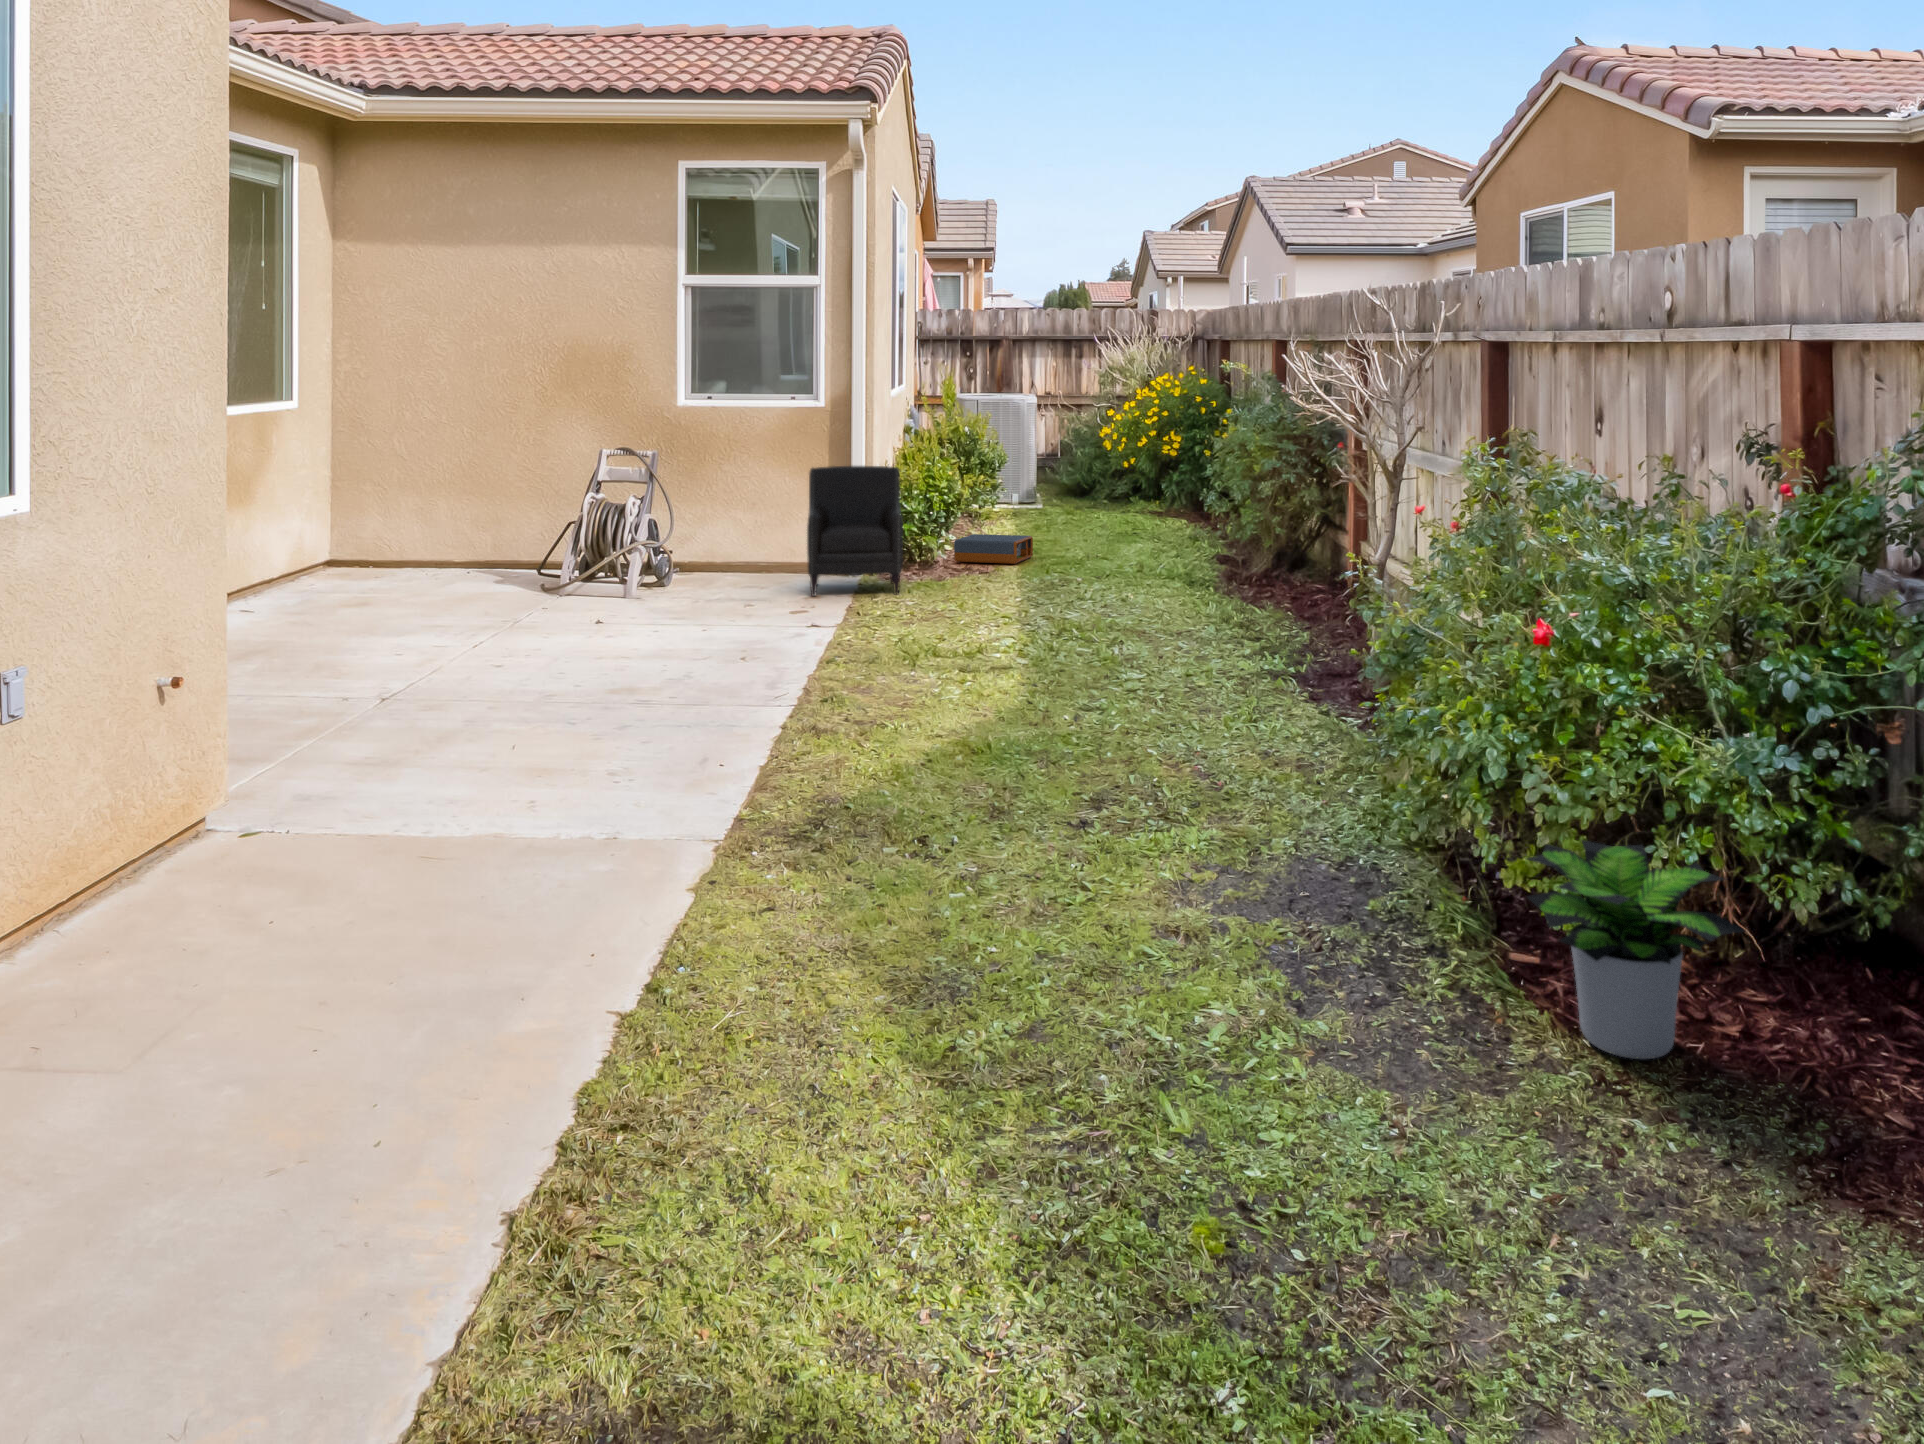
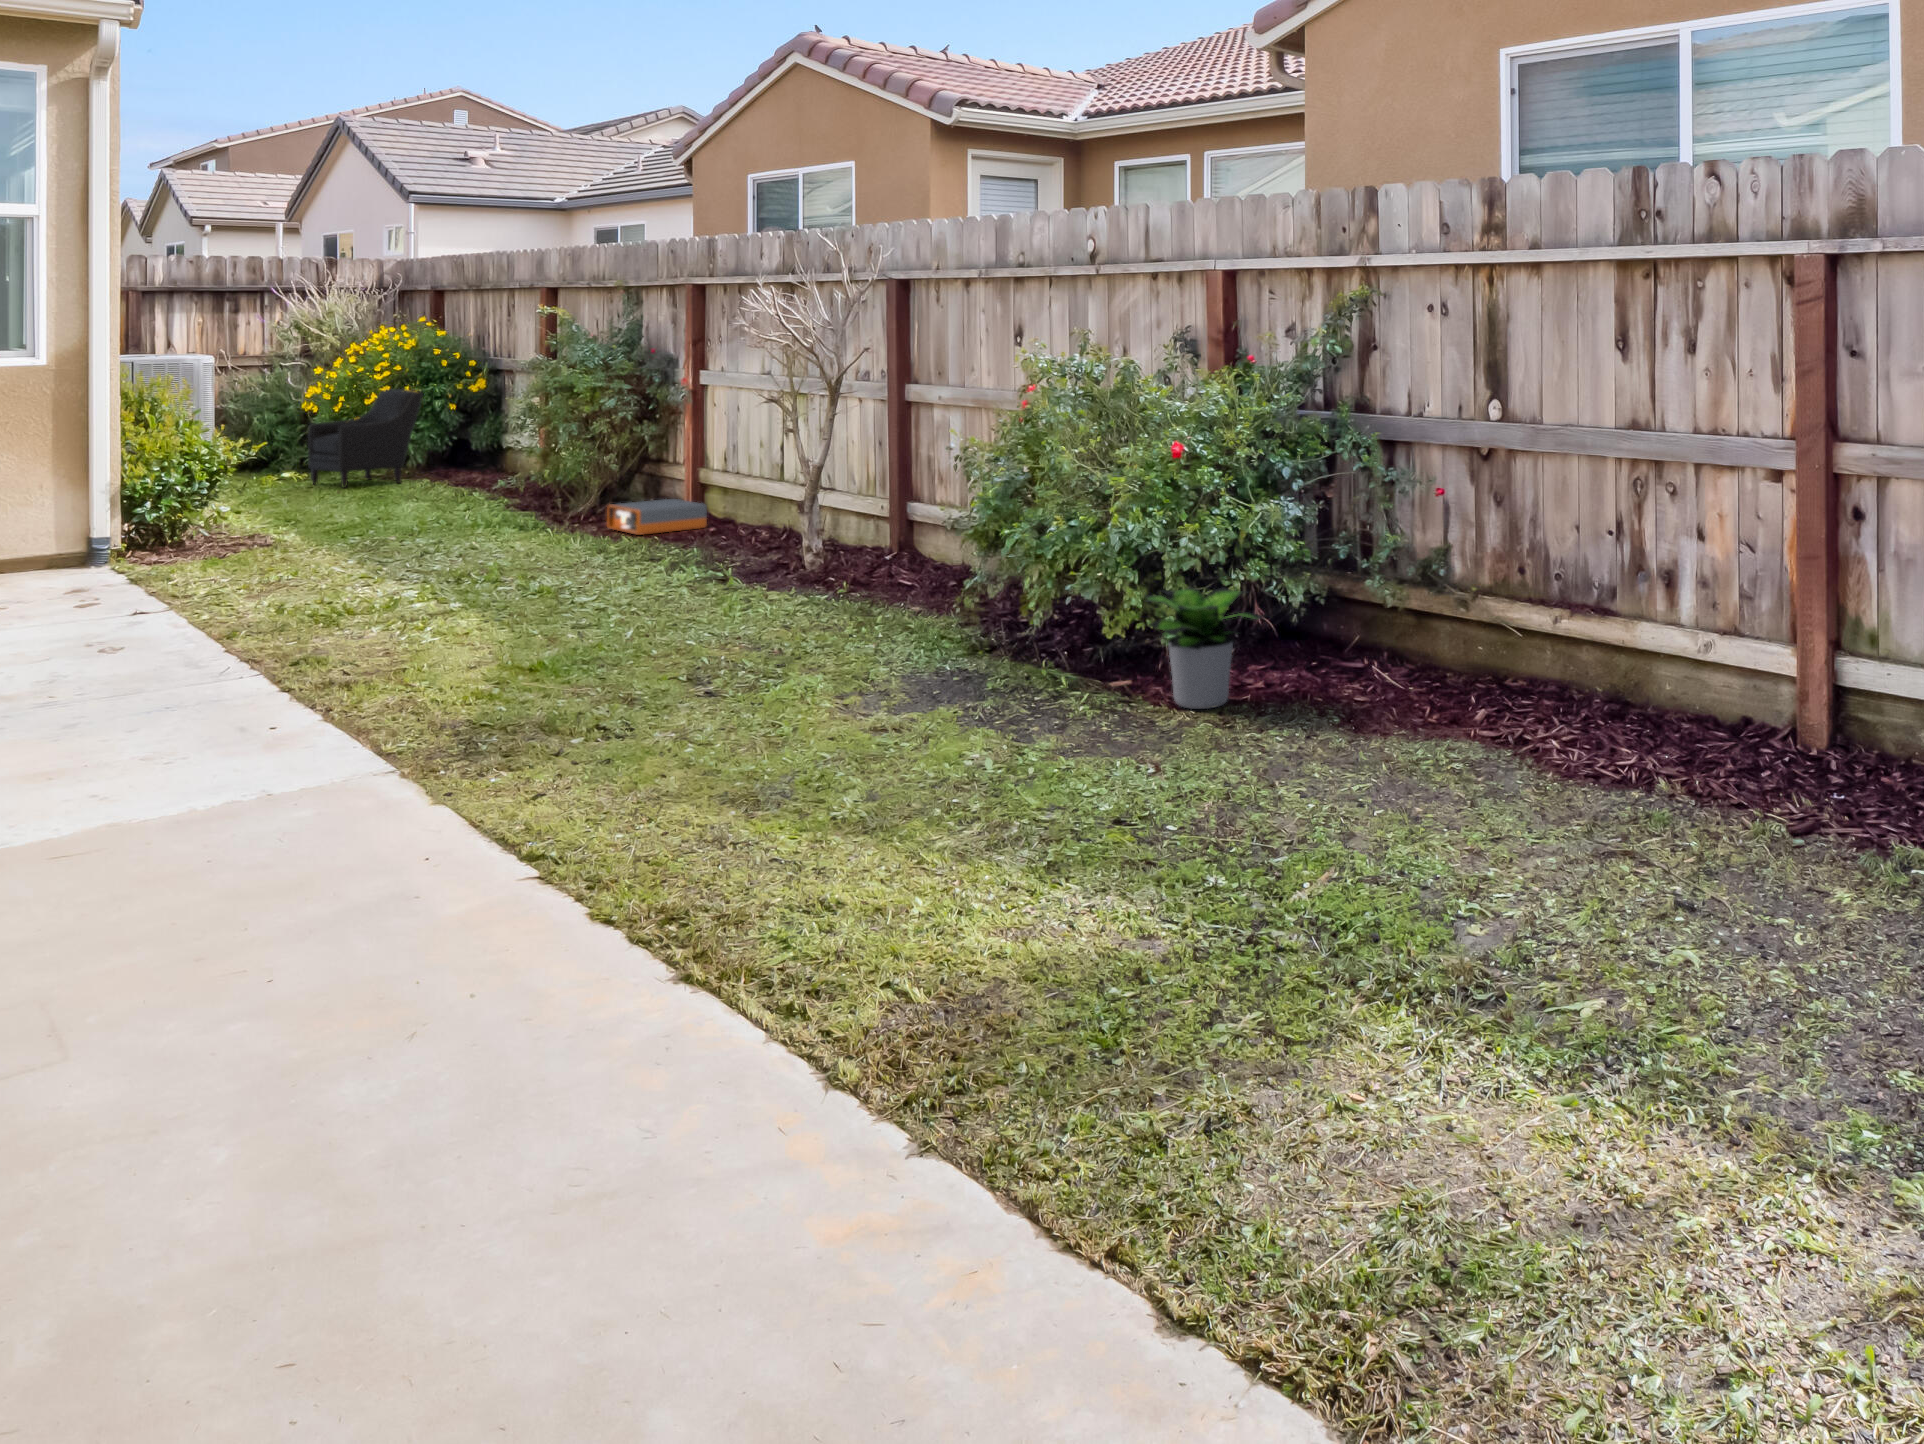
chair: present [807,466,903,596] -> present [308,389,423,488]
storage box: present [954,534,1033,564] -> present [607,499,707,535]

